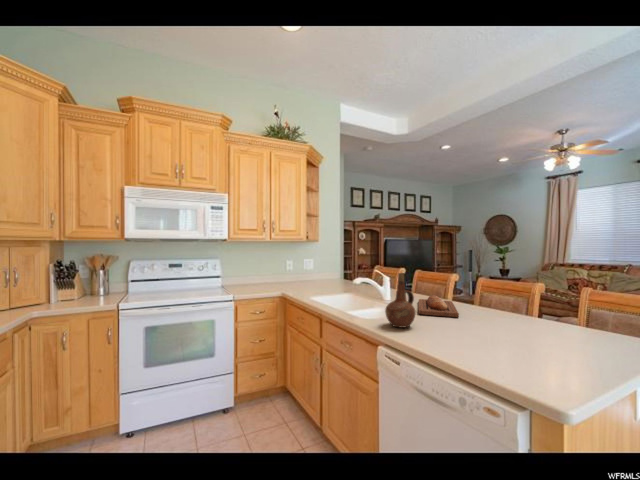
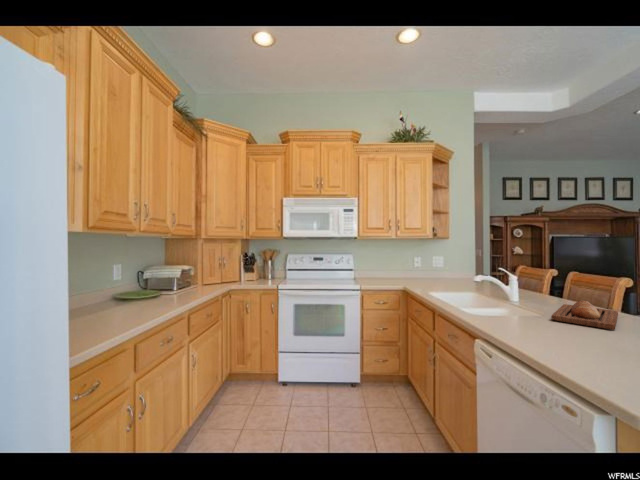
ceramic pitcher: present [385,273,415,328] -> none [495,269,535,330]

